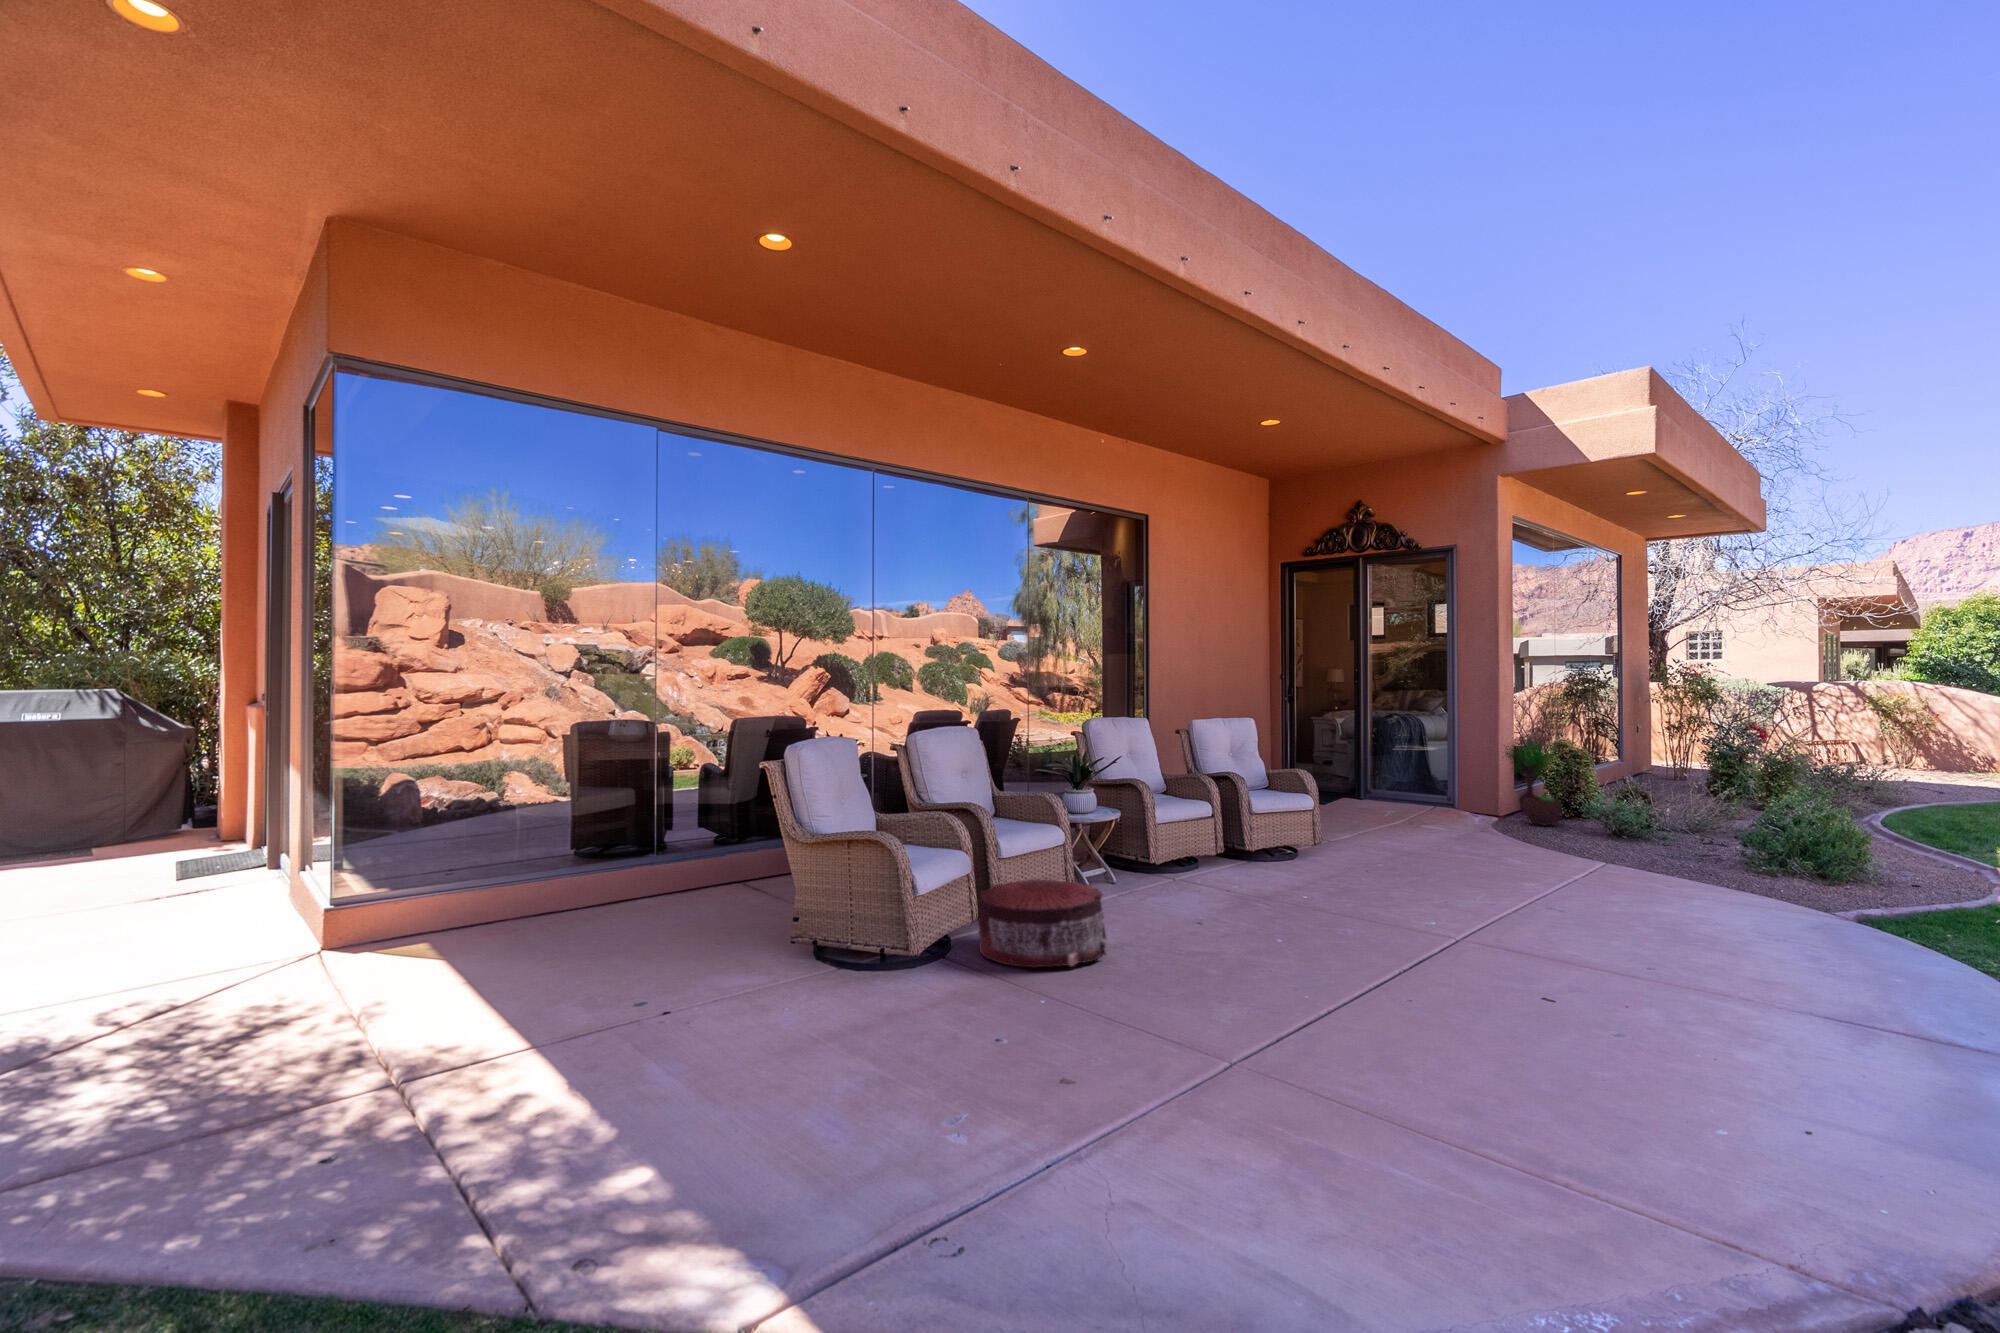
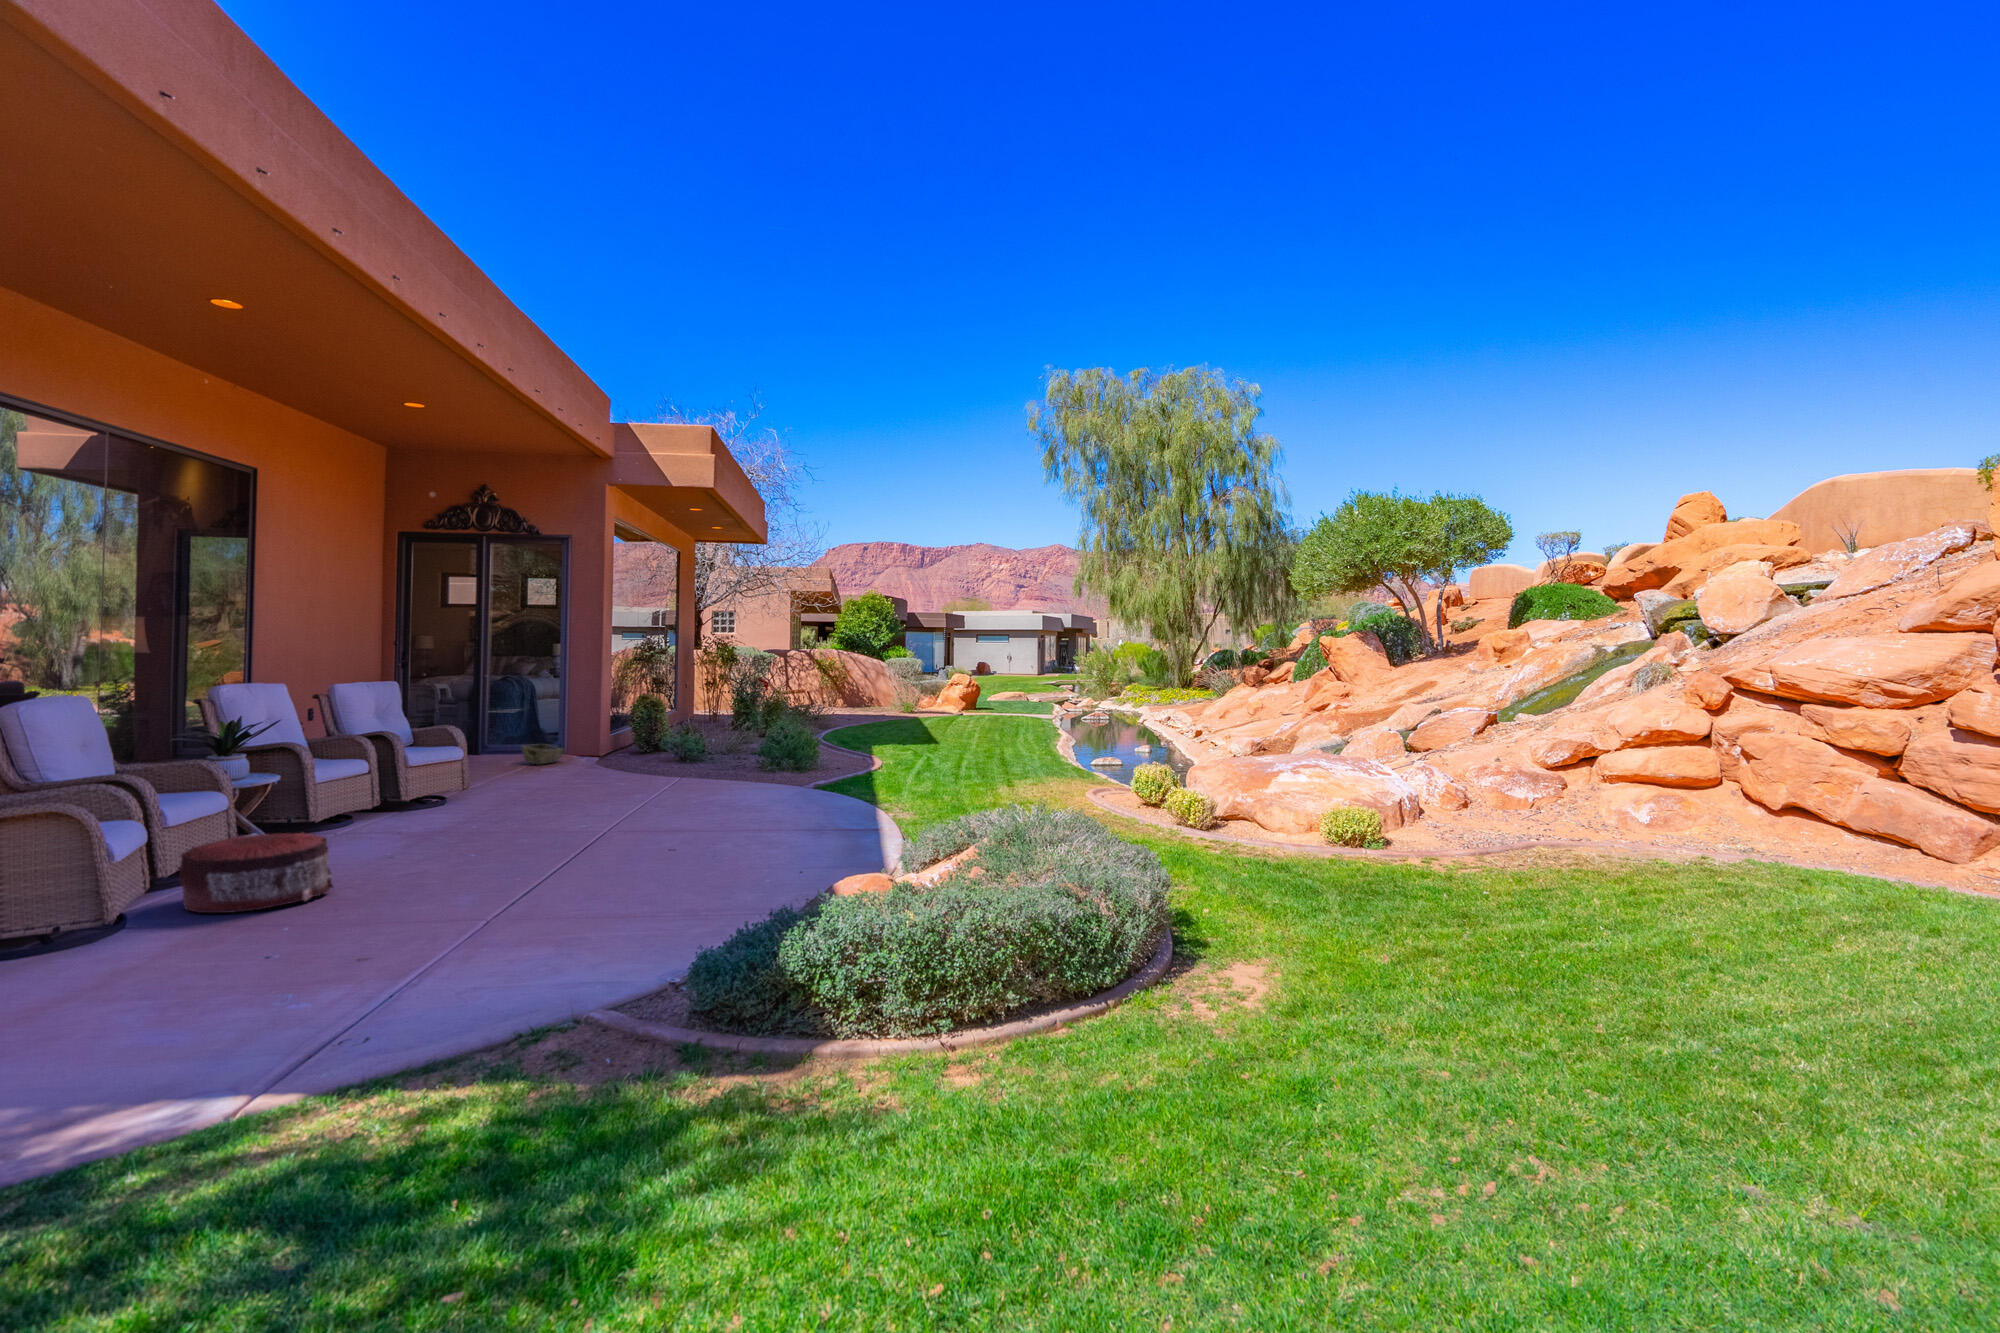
potted tree: present [1503,740,1563,826] -> none [599,689,649,761]
woven basket: none [1404,794,1457,819] -> present [522,744,564,765]

